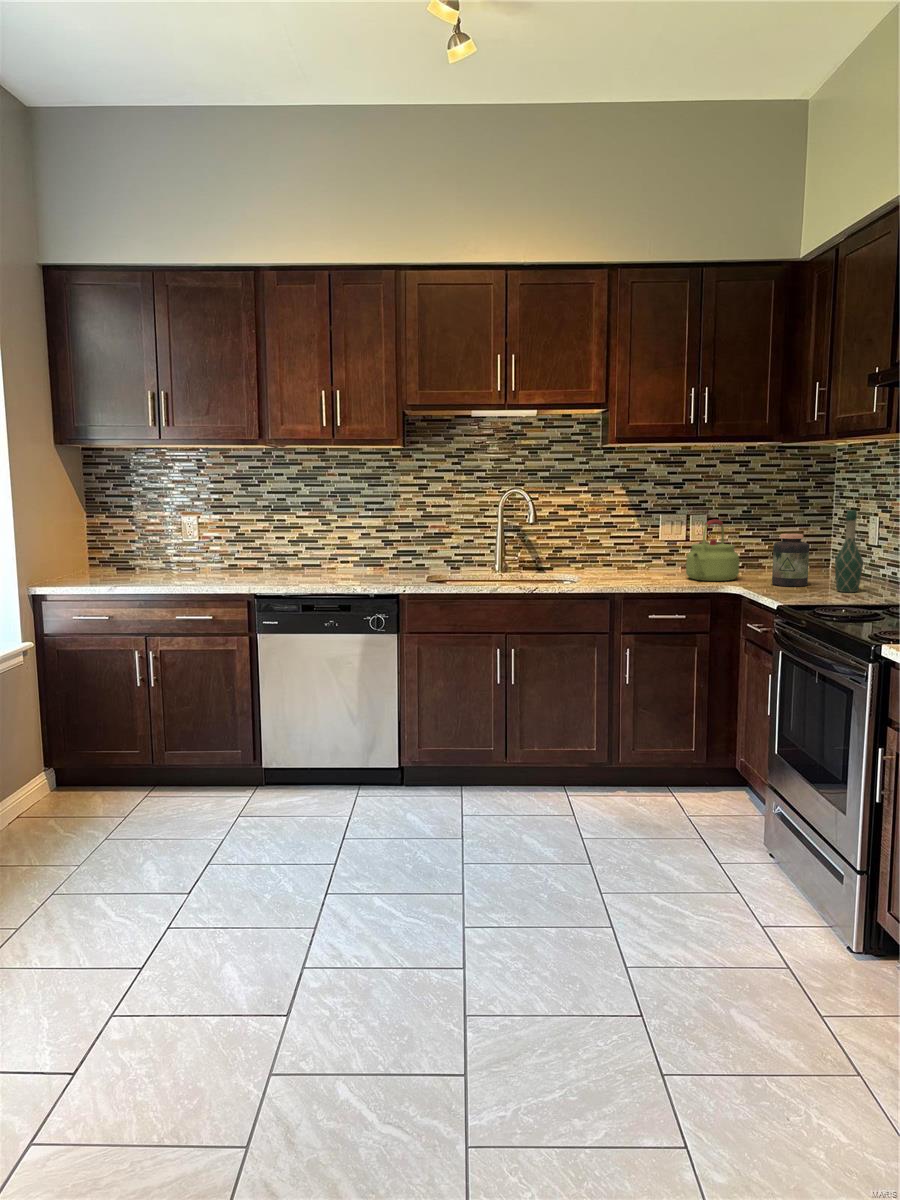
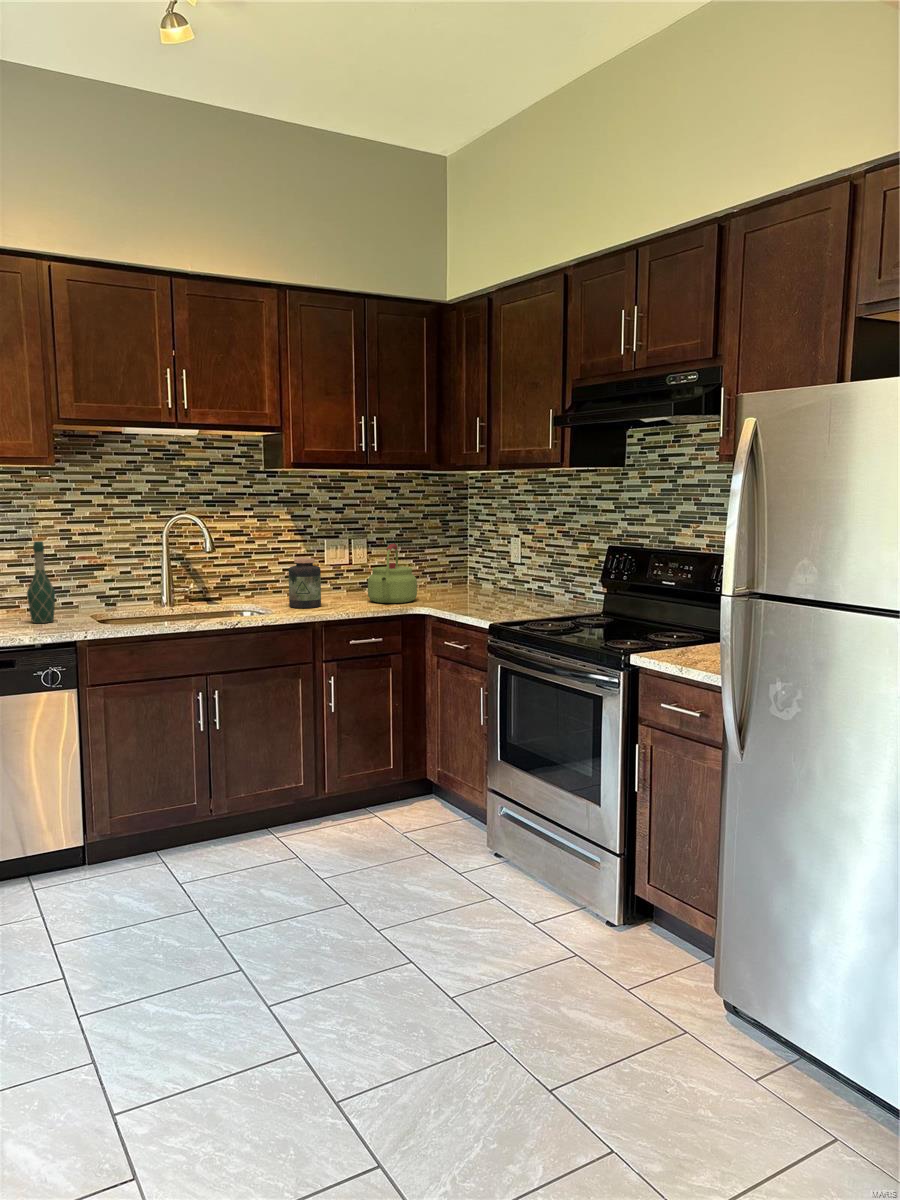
wine bottle: present [835,510,863,592] -> present [27,541,55,623]
jar: present [772,534,809,587] -> present [289,558,321,608]

